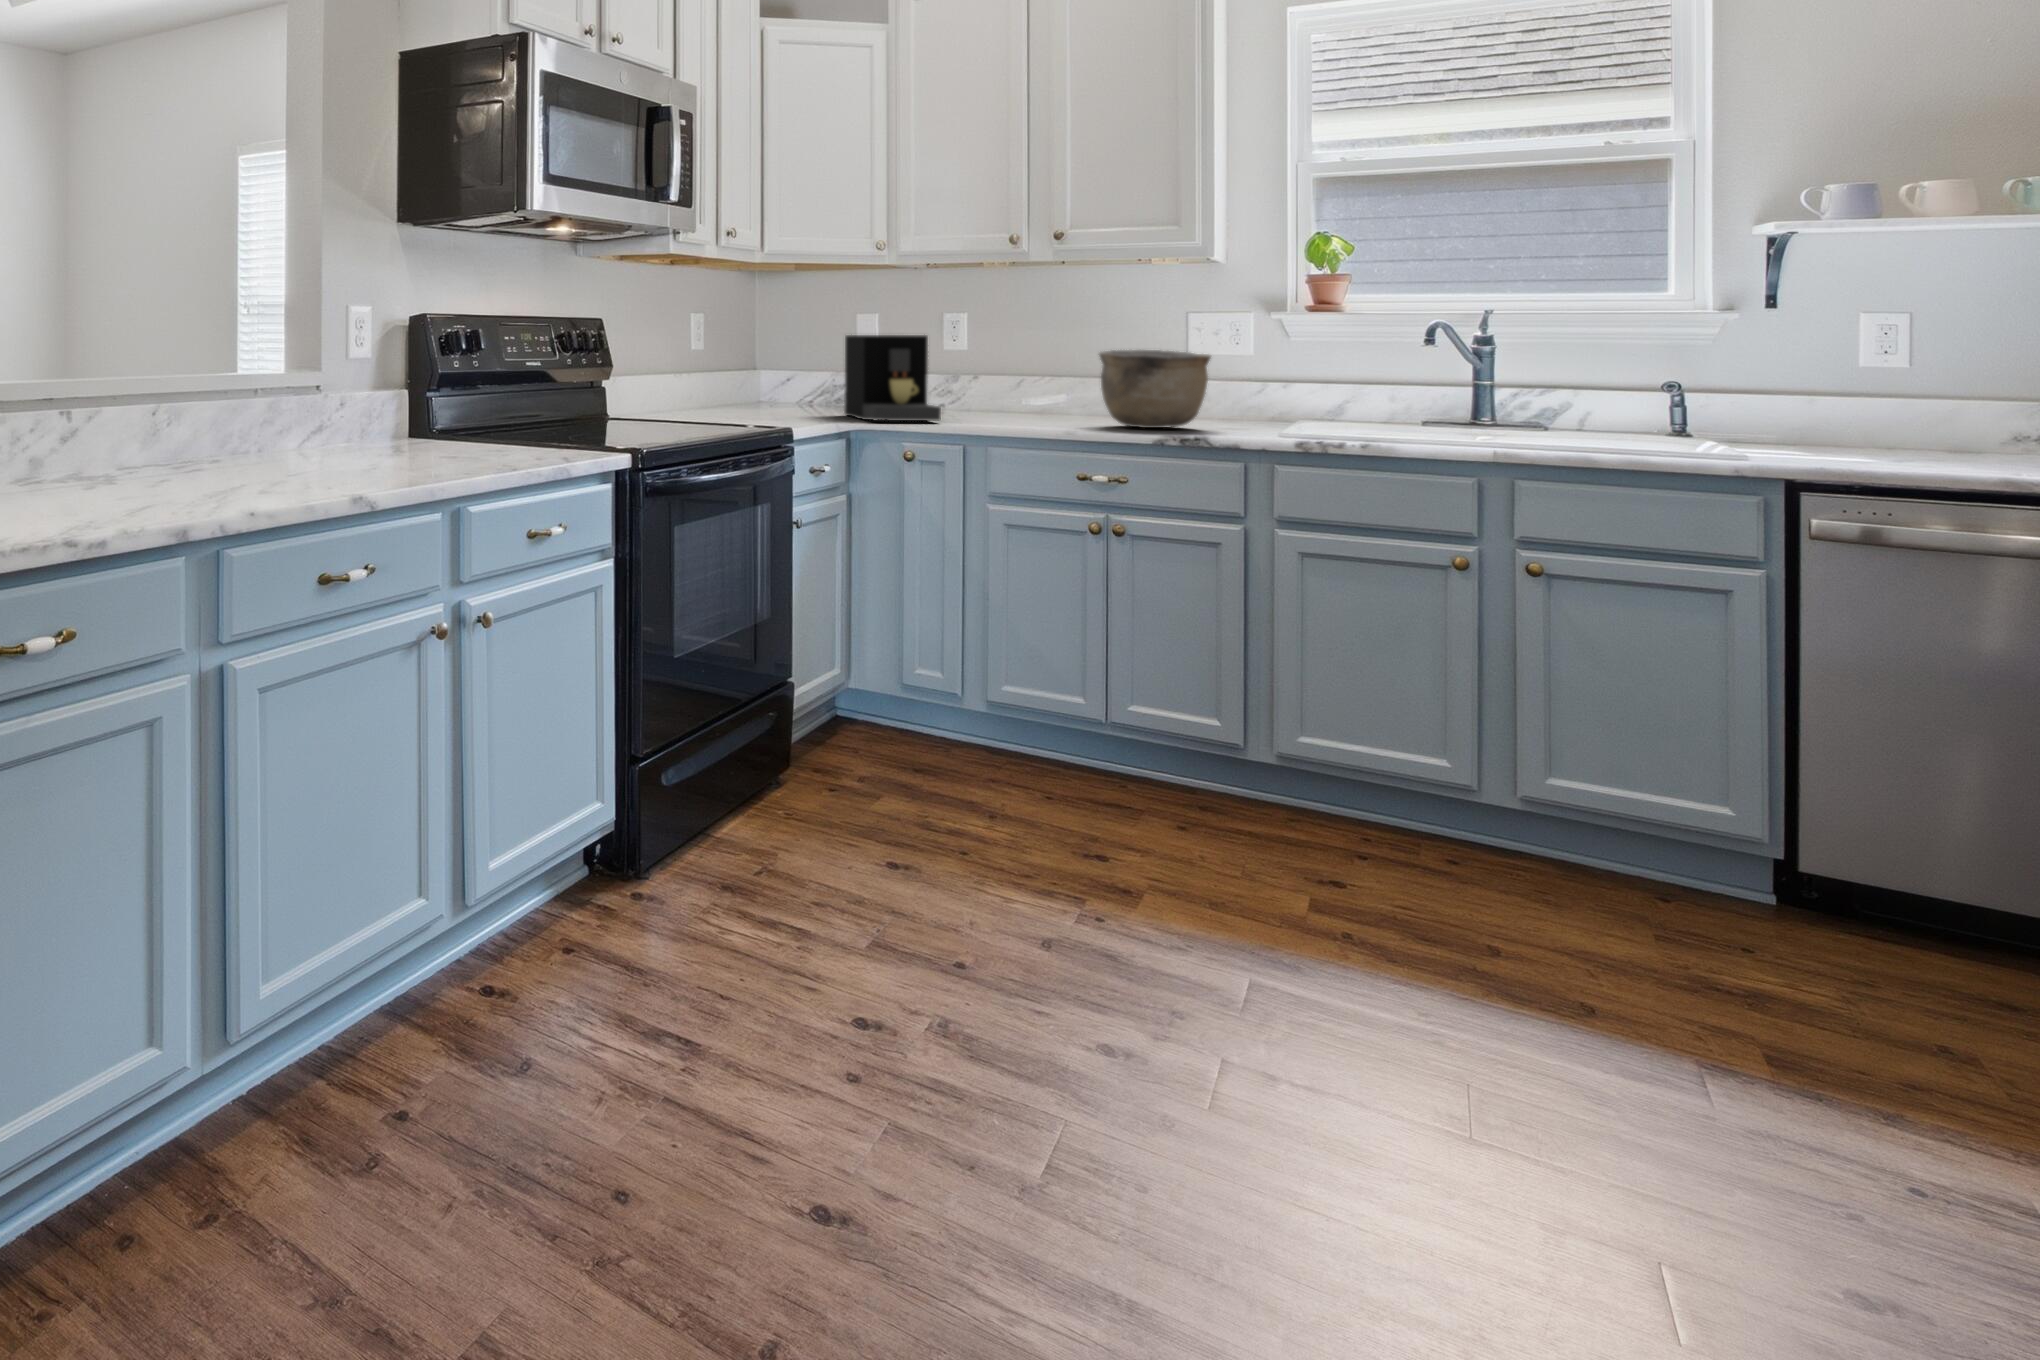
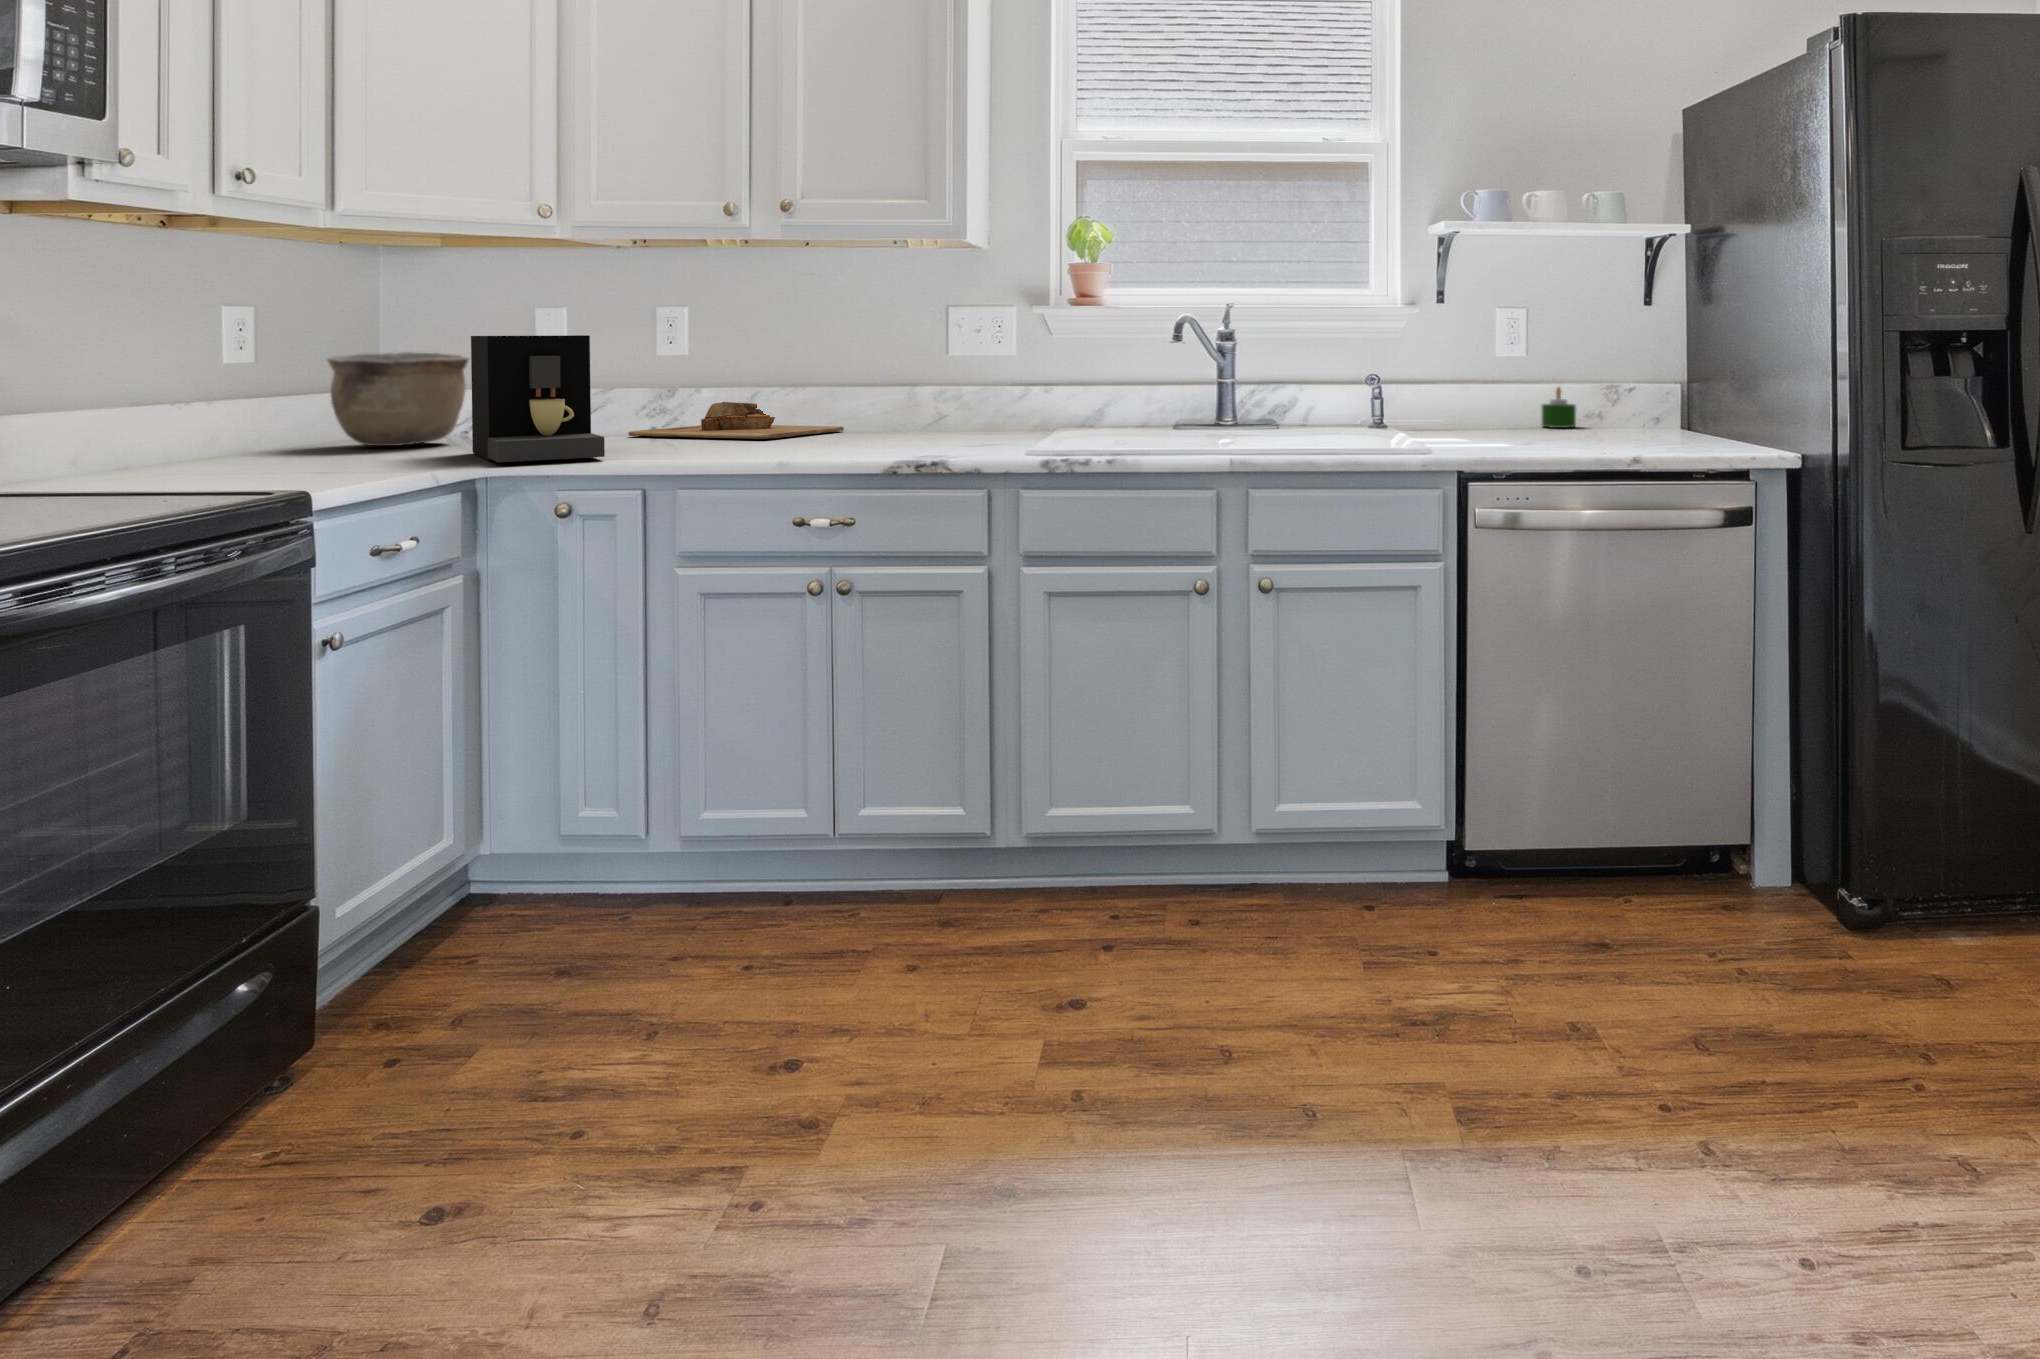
bowl: present [1099,350,1211,428] -> present [327,352,469,446]
cutting board: none [935,387,1099,416] -> present [629,402,844,439]
candle: none [1919,399,1975,445] -> present [1542,387,1576,428]

